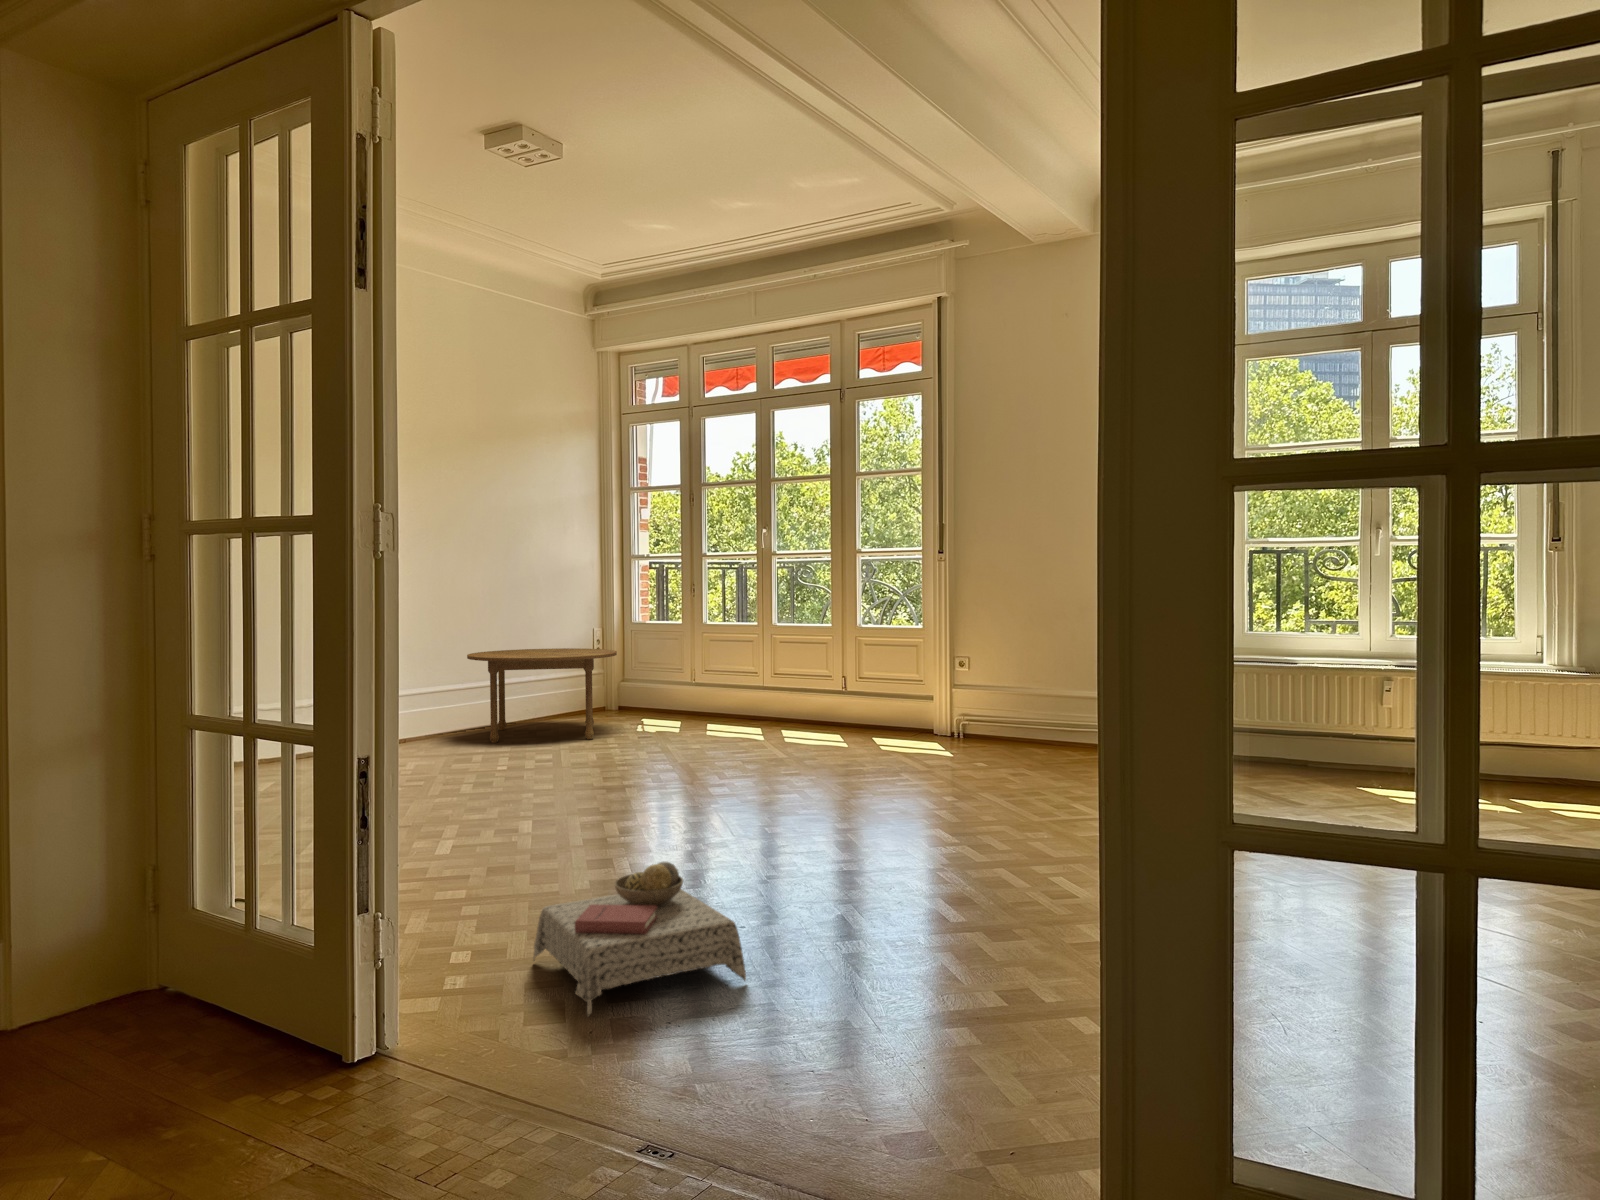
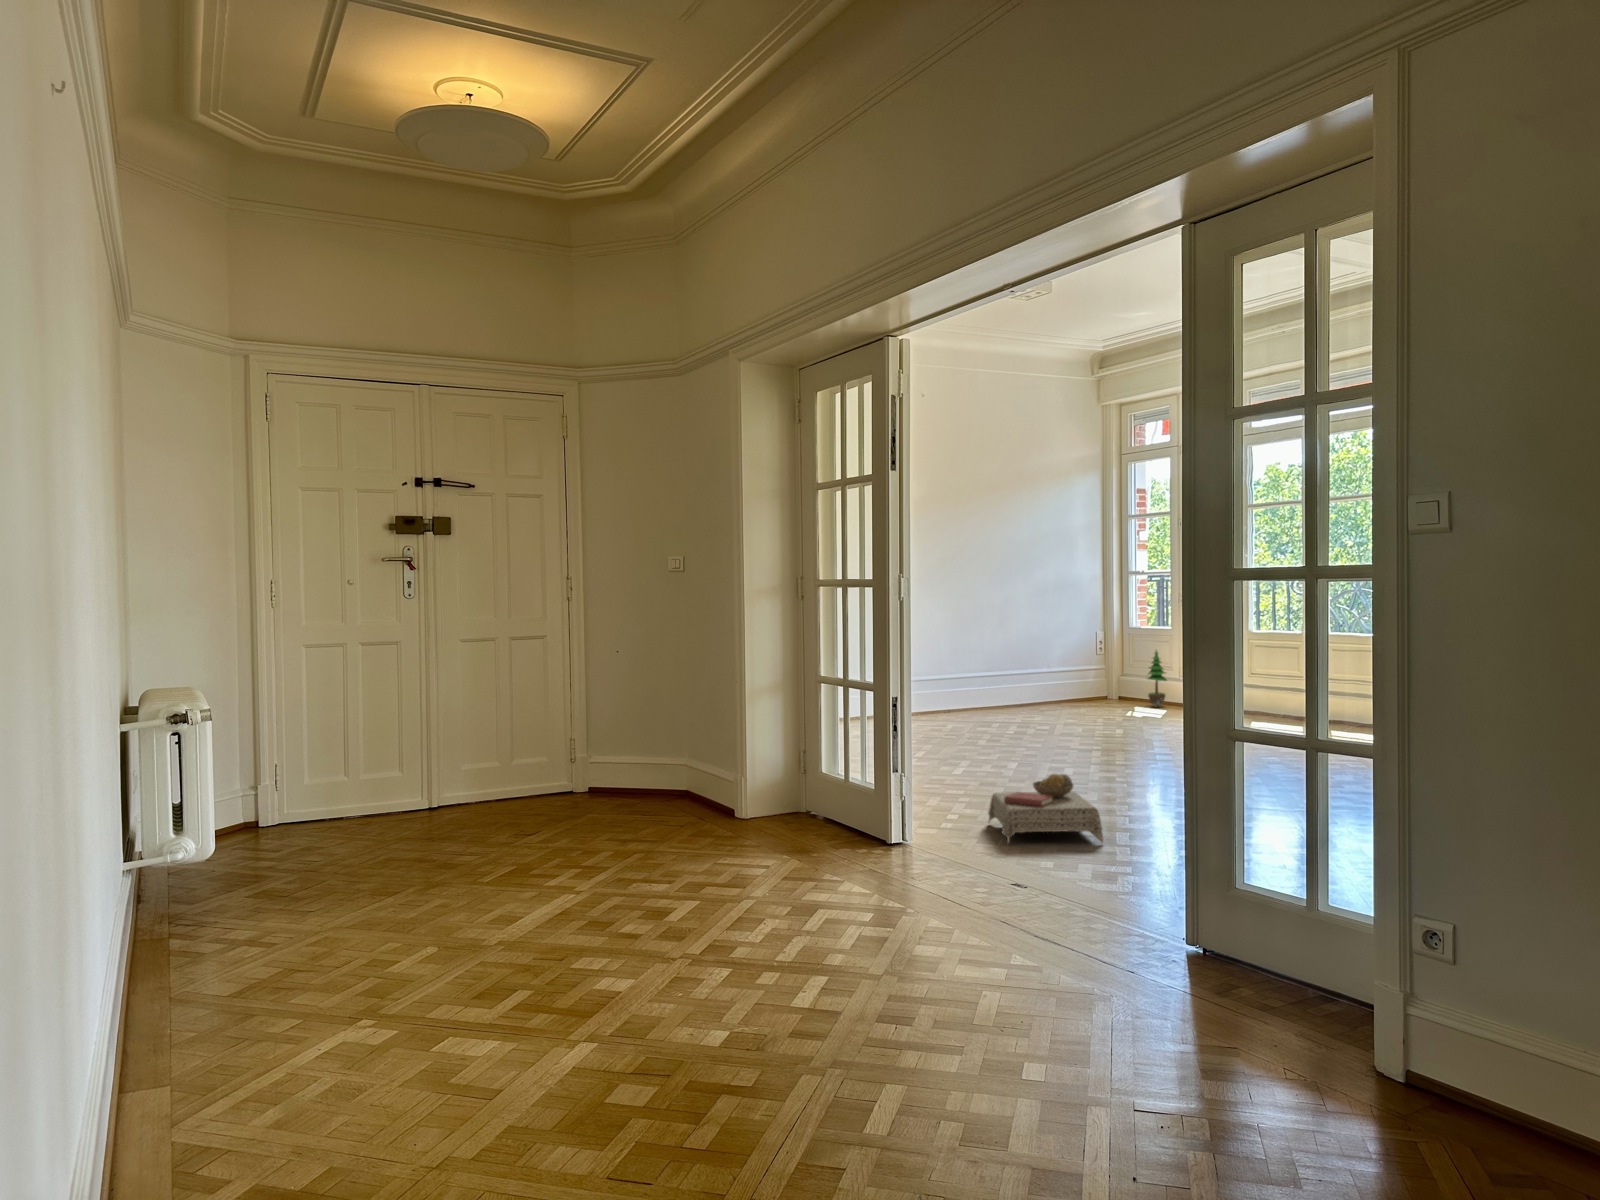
potted tree: none [651,647,676,717] -> present [1148,651,1167,707]
dining table: present [467,648,617,743] -> none [994,648,1110,720]

